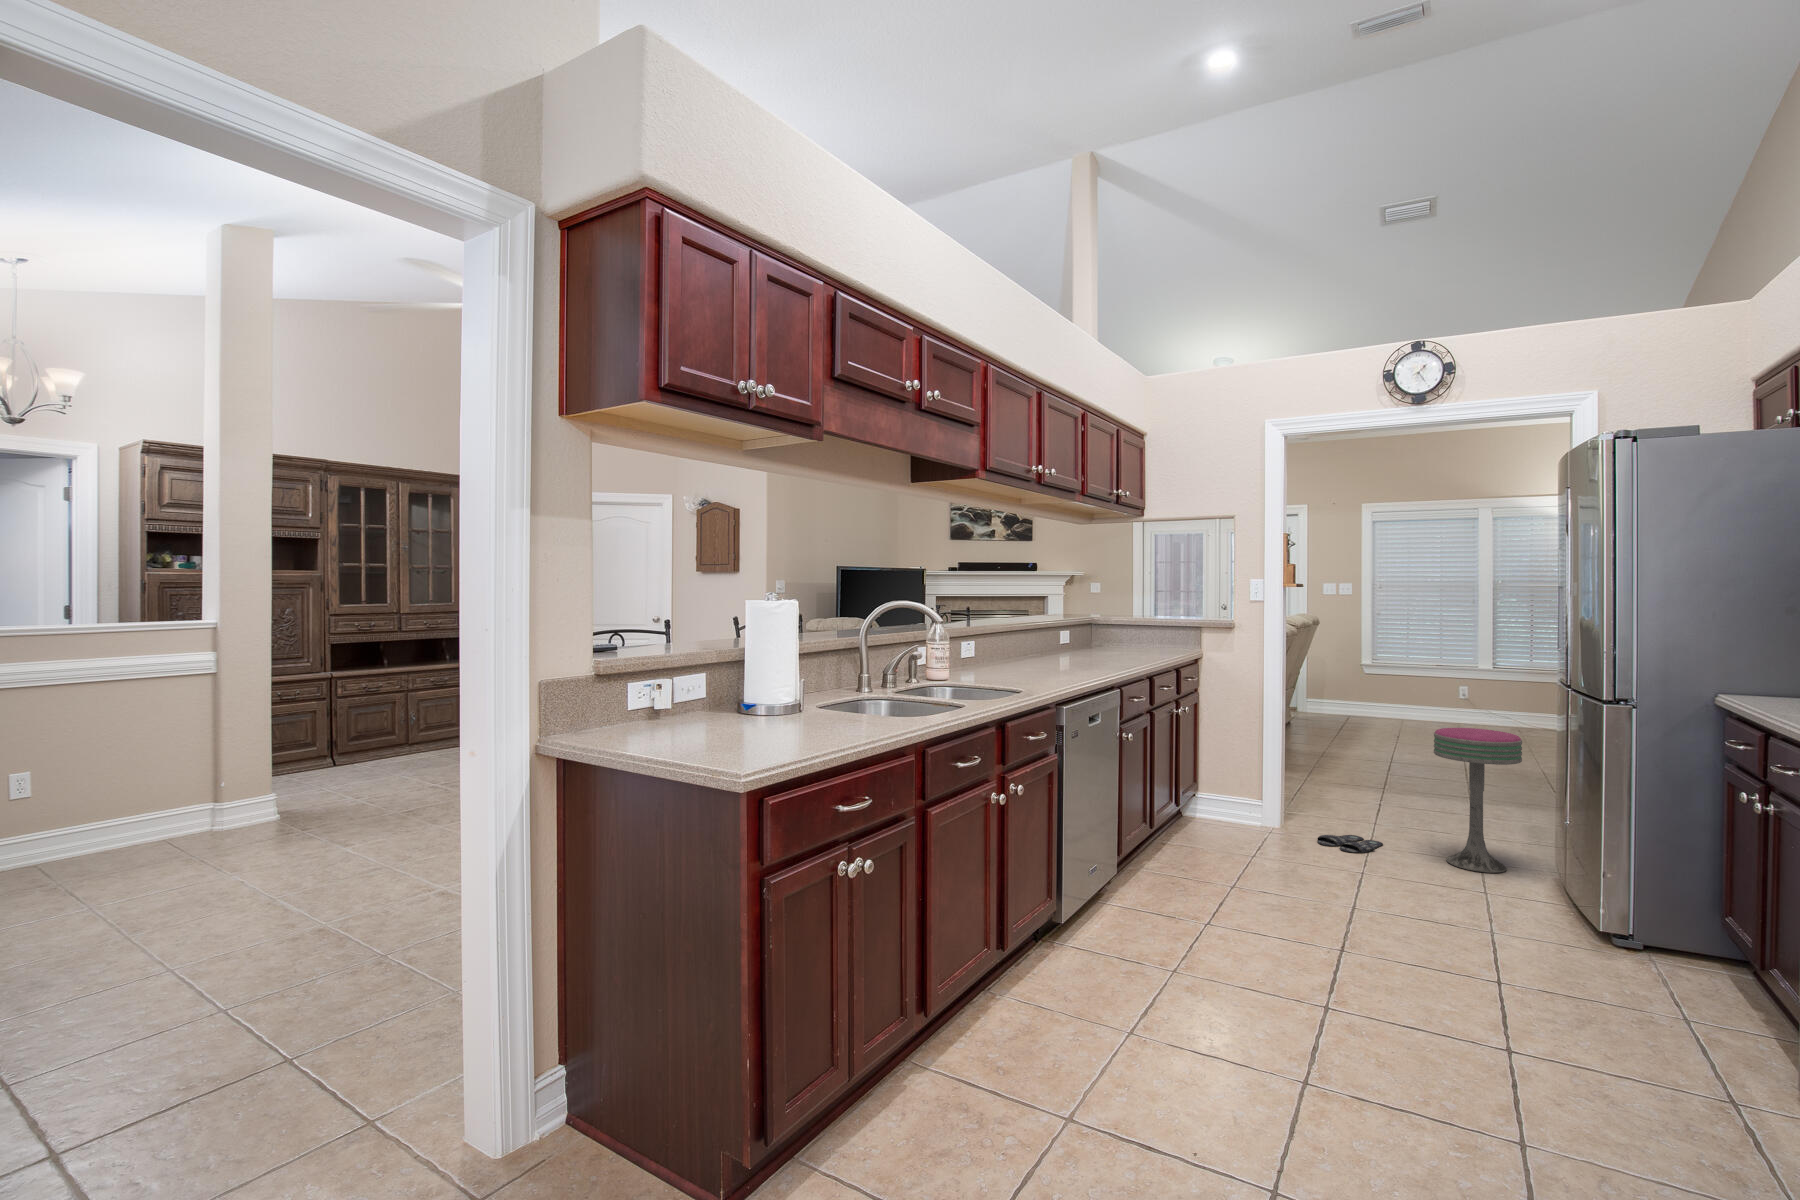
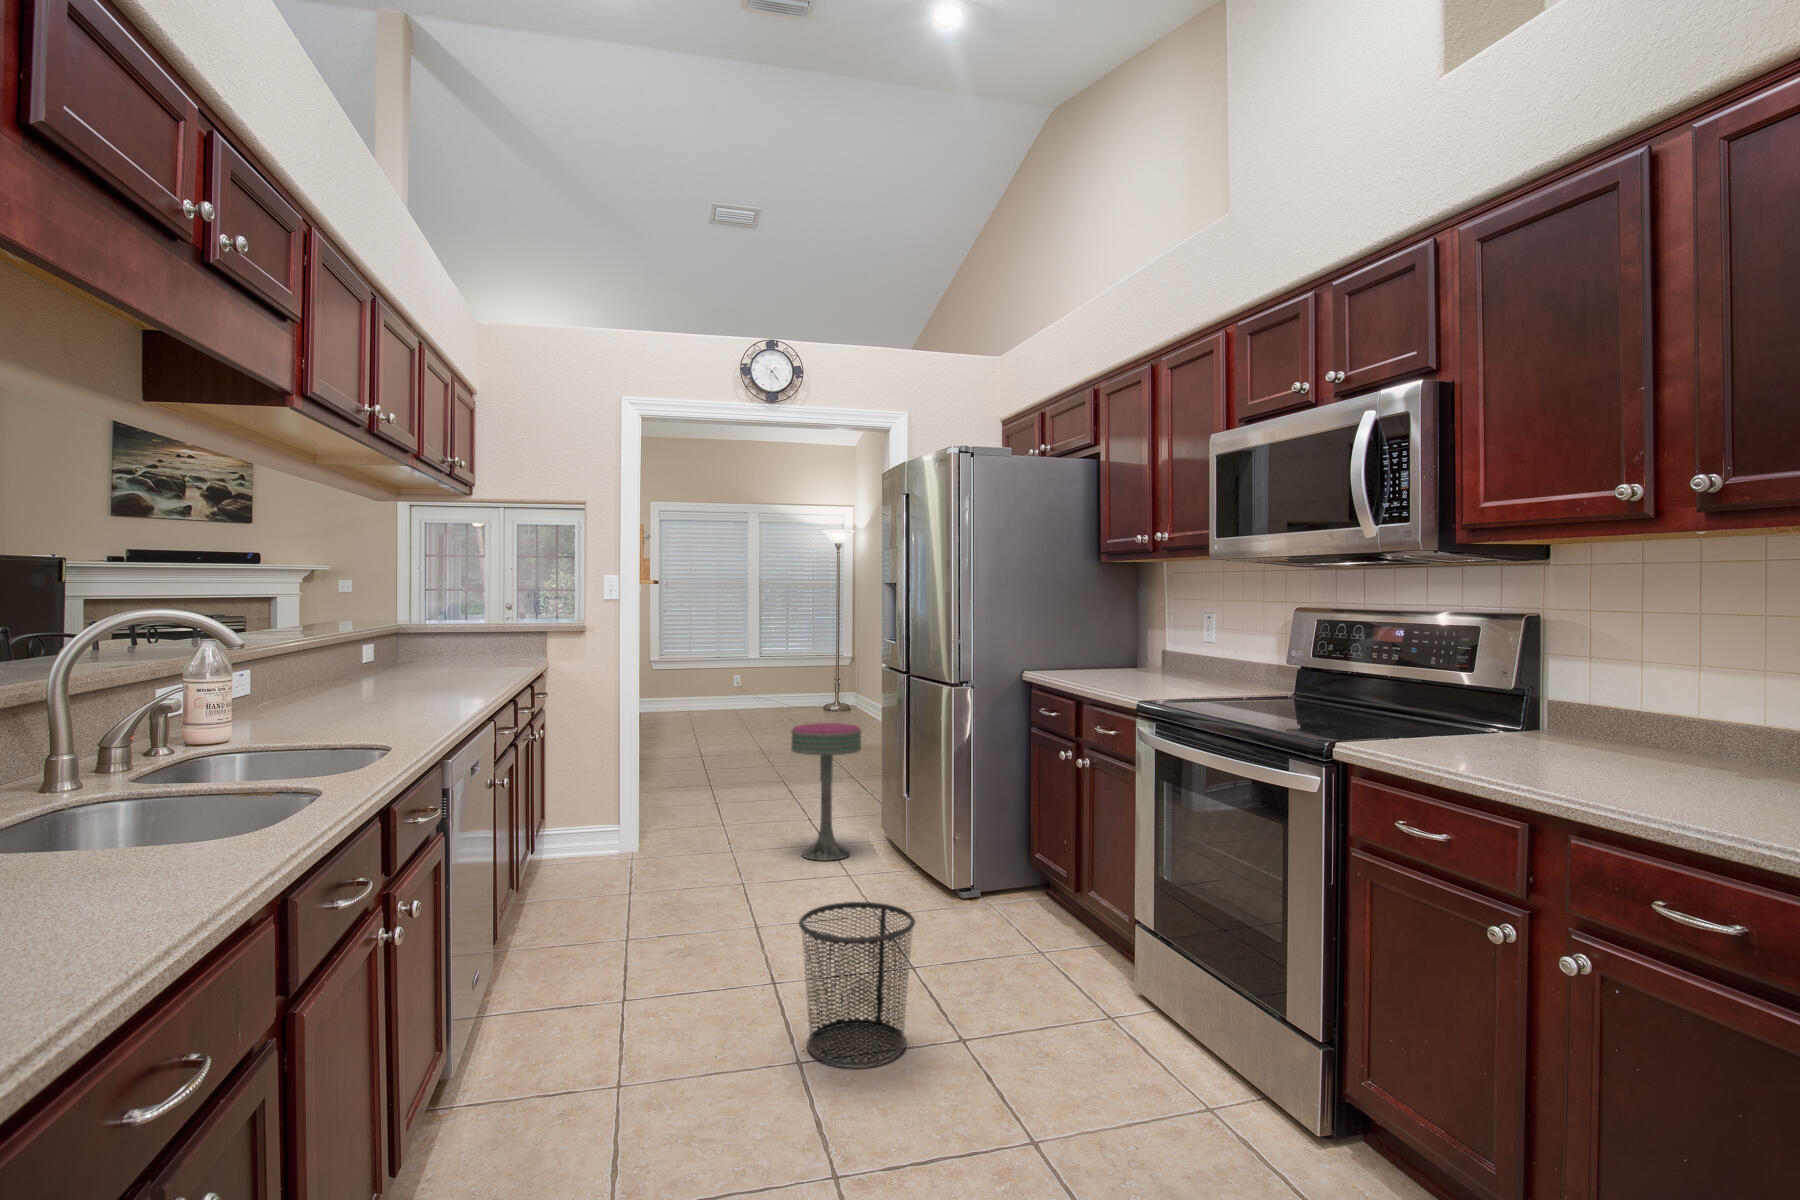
slippers: present [1317,835,1383,853] -> none [685,849,745,867]
waste bin: none [1348,911,1484,1083] -> present [799,902,915,1067]

